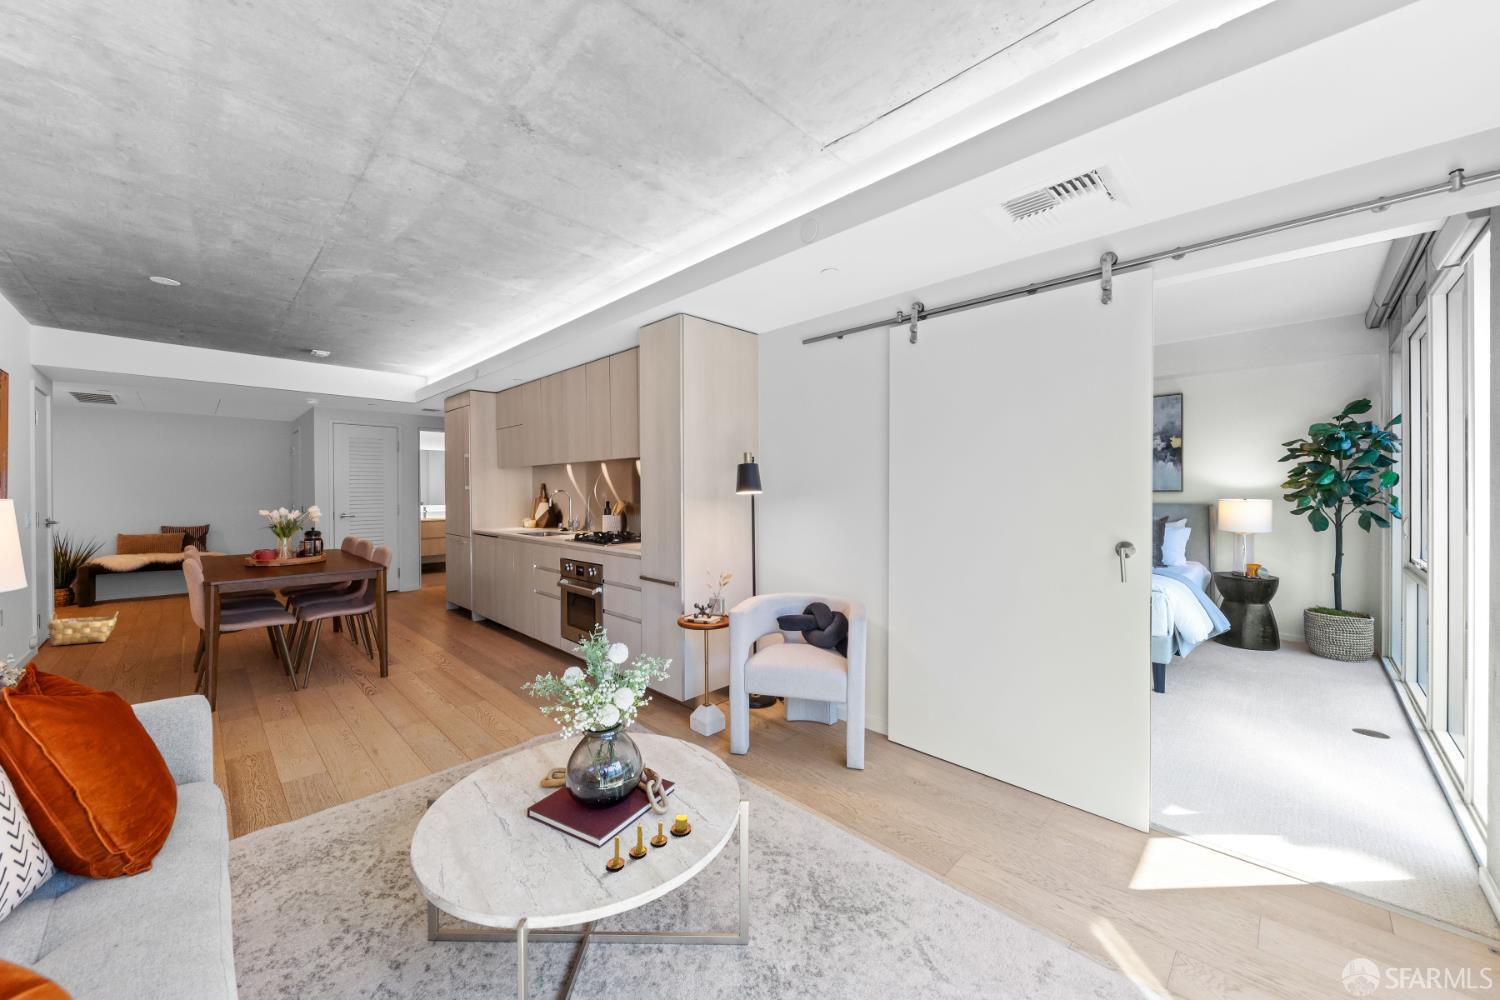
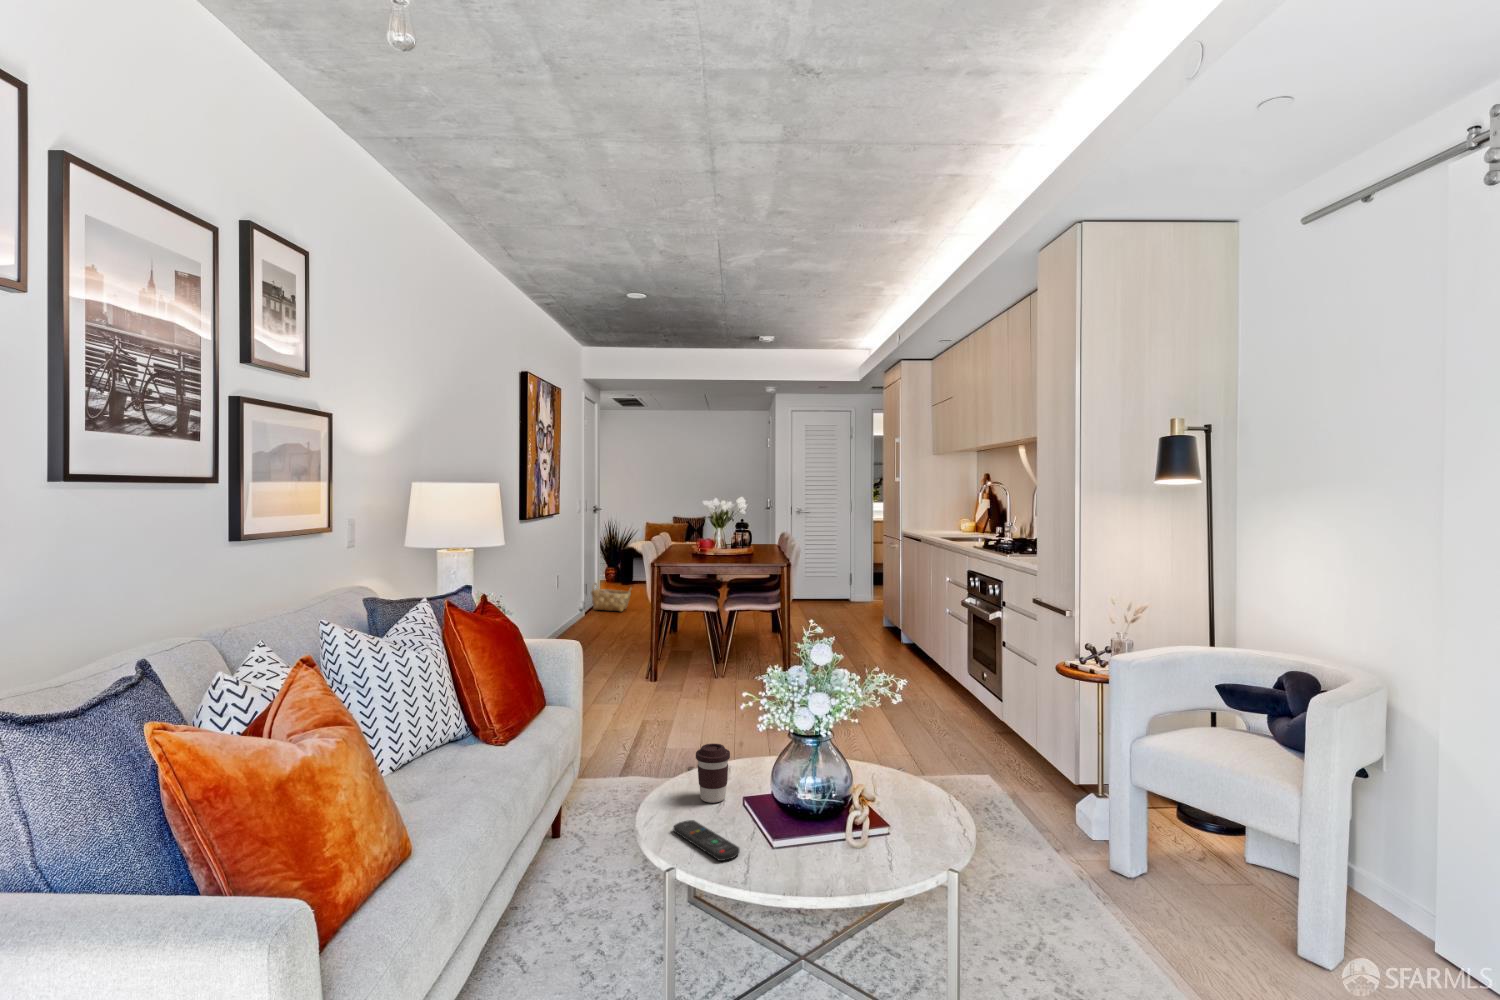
coffee cup: none [460,758,500,824] -> present [696,744,730,803]
candle: present [607,814,691,869] -> none [768,840,873,875]
remote control: none [470,849,565,879] -> present [673,820,740,861]

